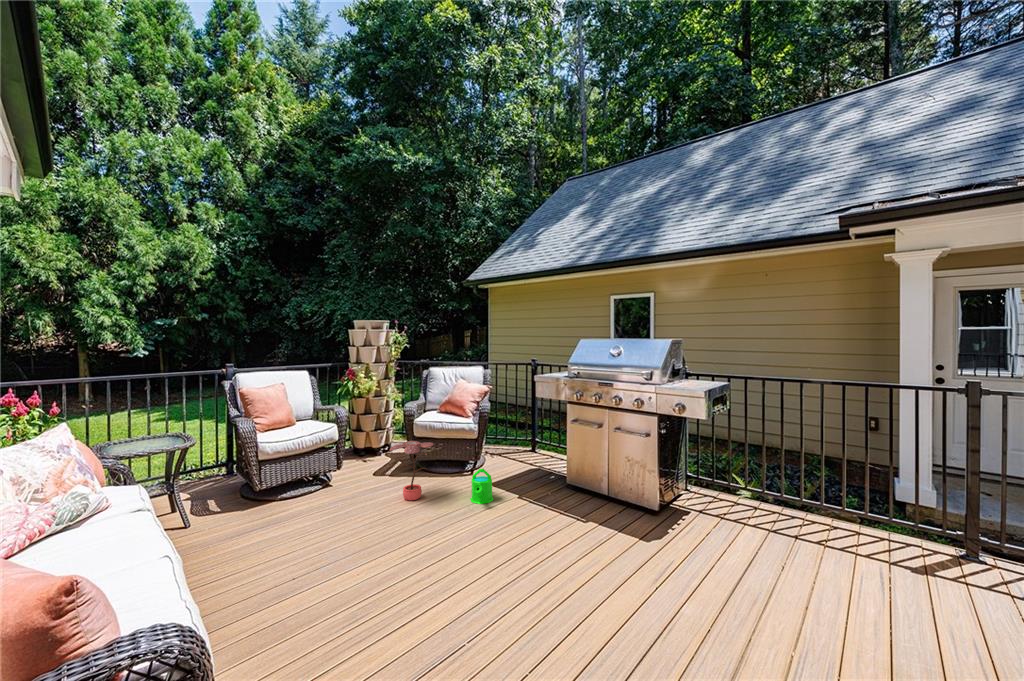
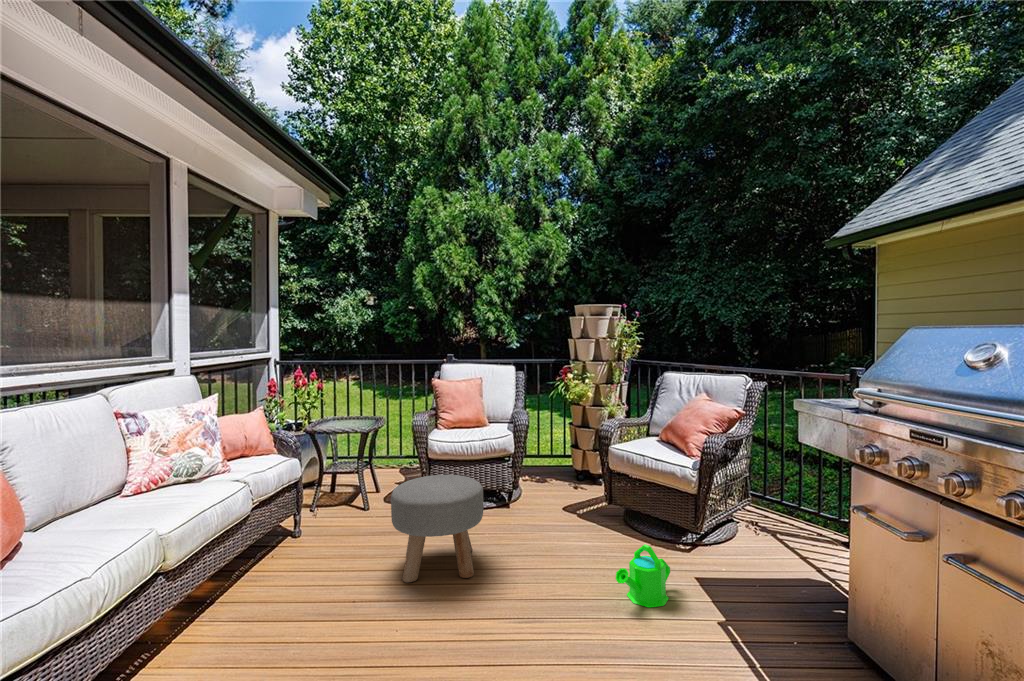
potted plant: present [390,441,434,500] -> none [536,473,595,560]
ottoman: none [293,458,373,549] -> present [391,475,483,582]

